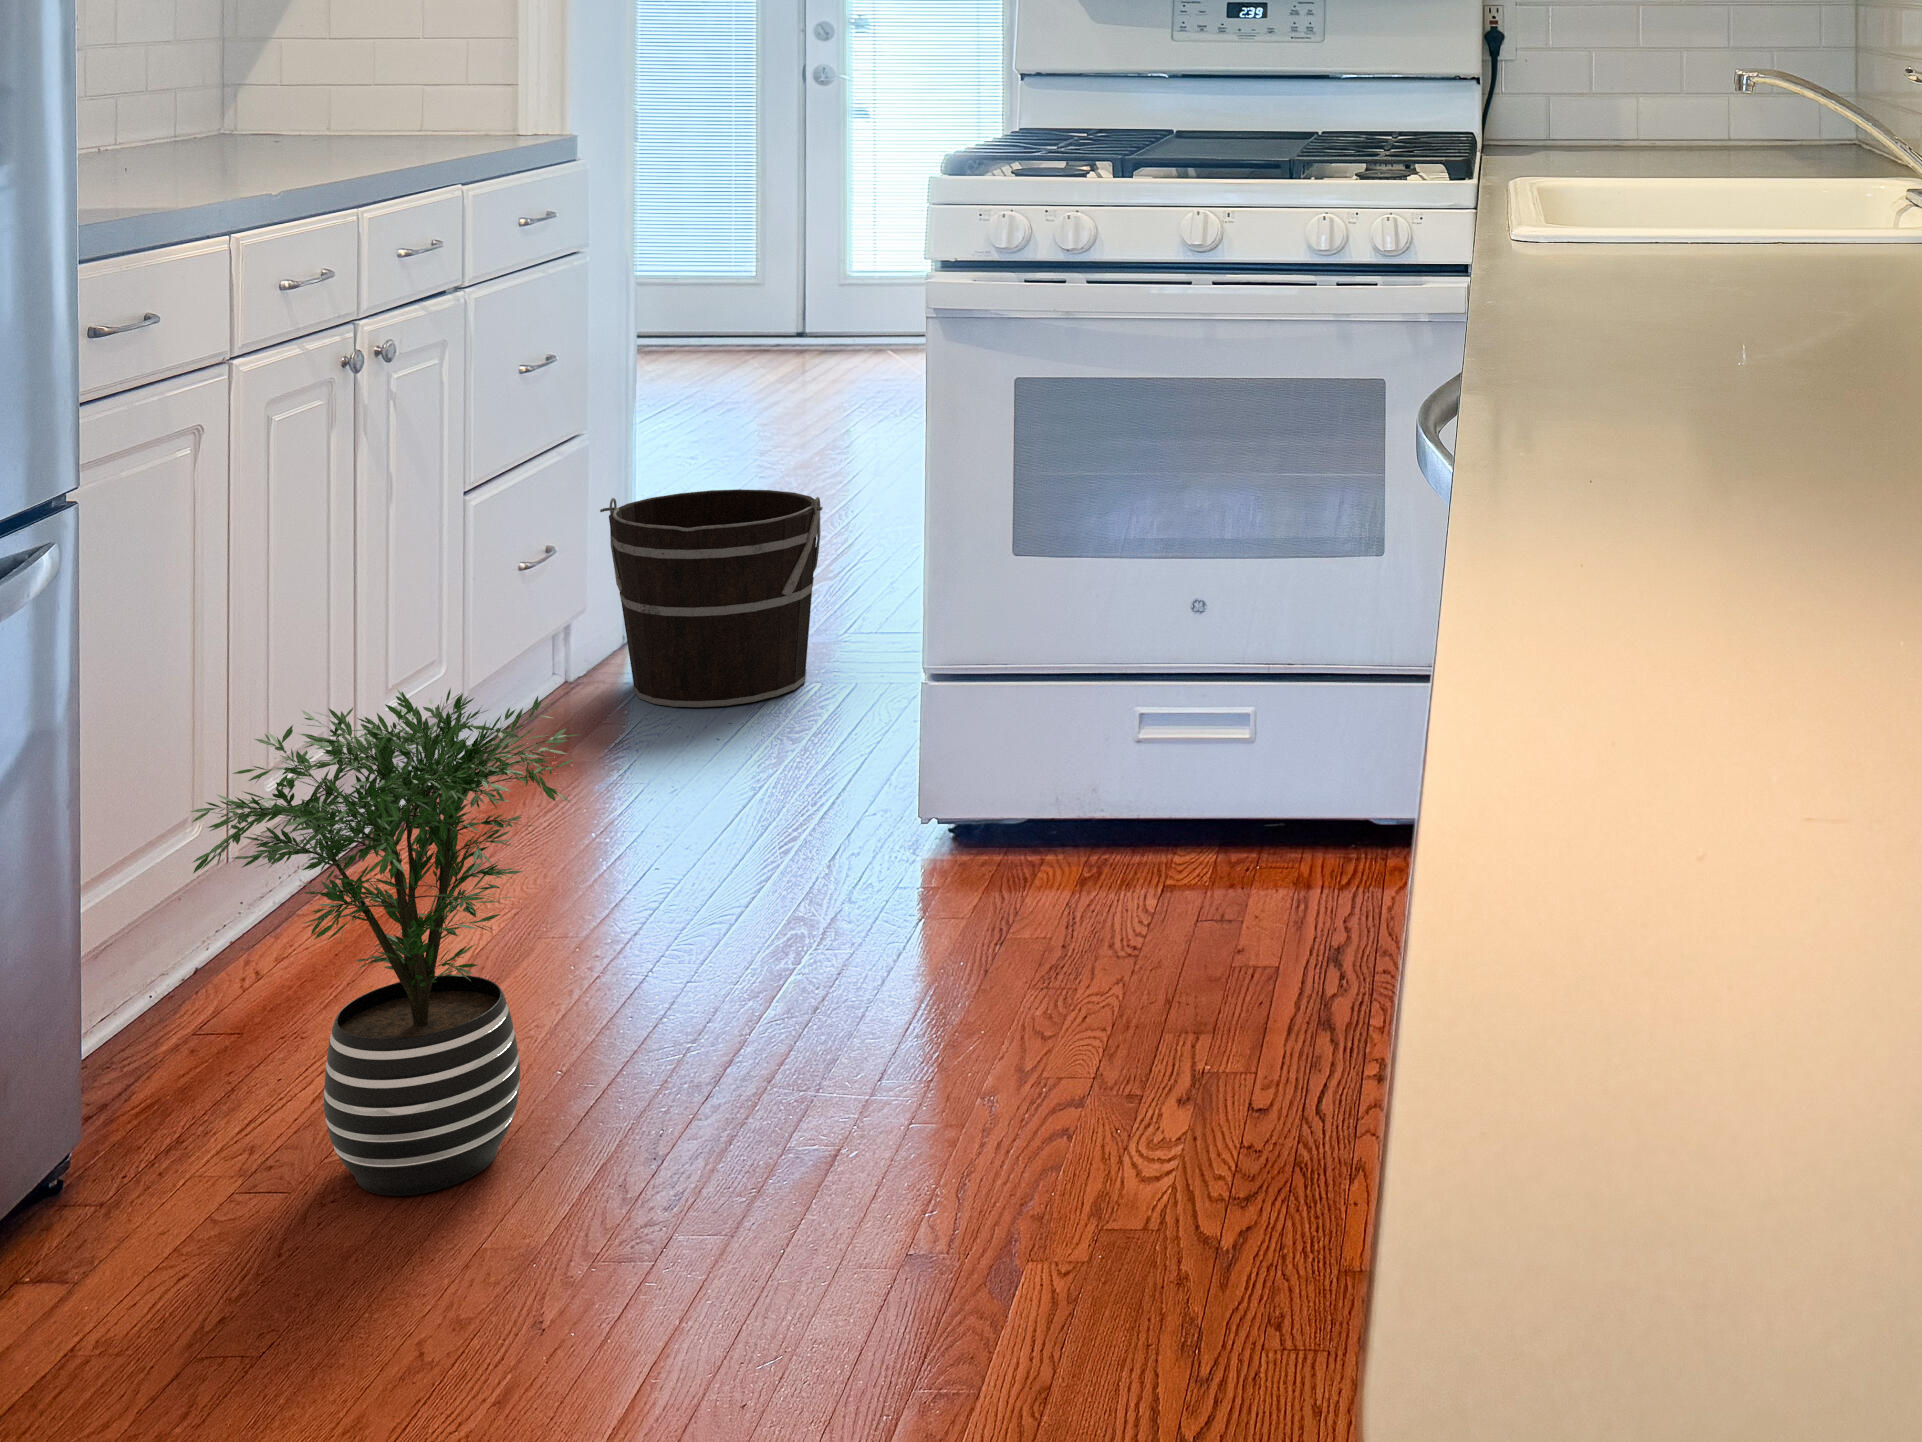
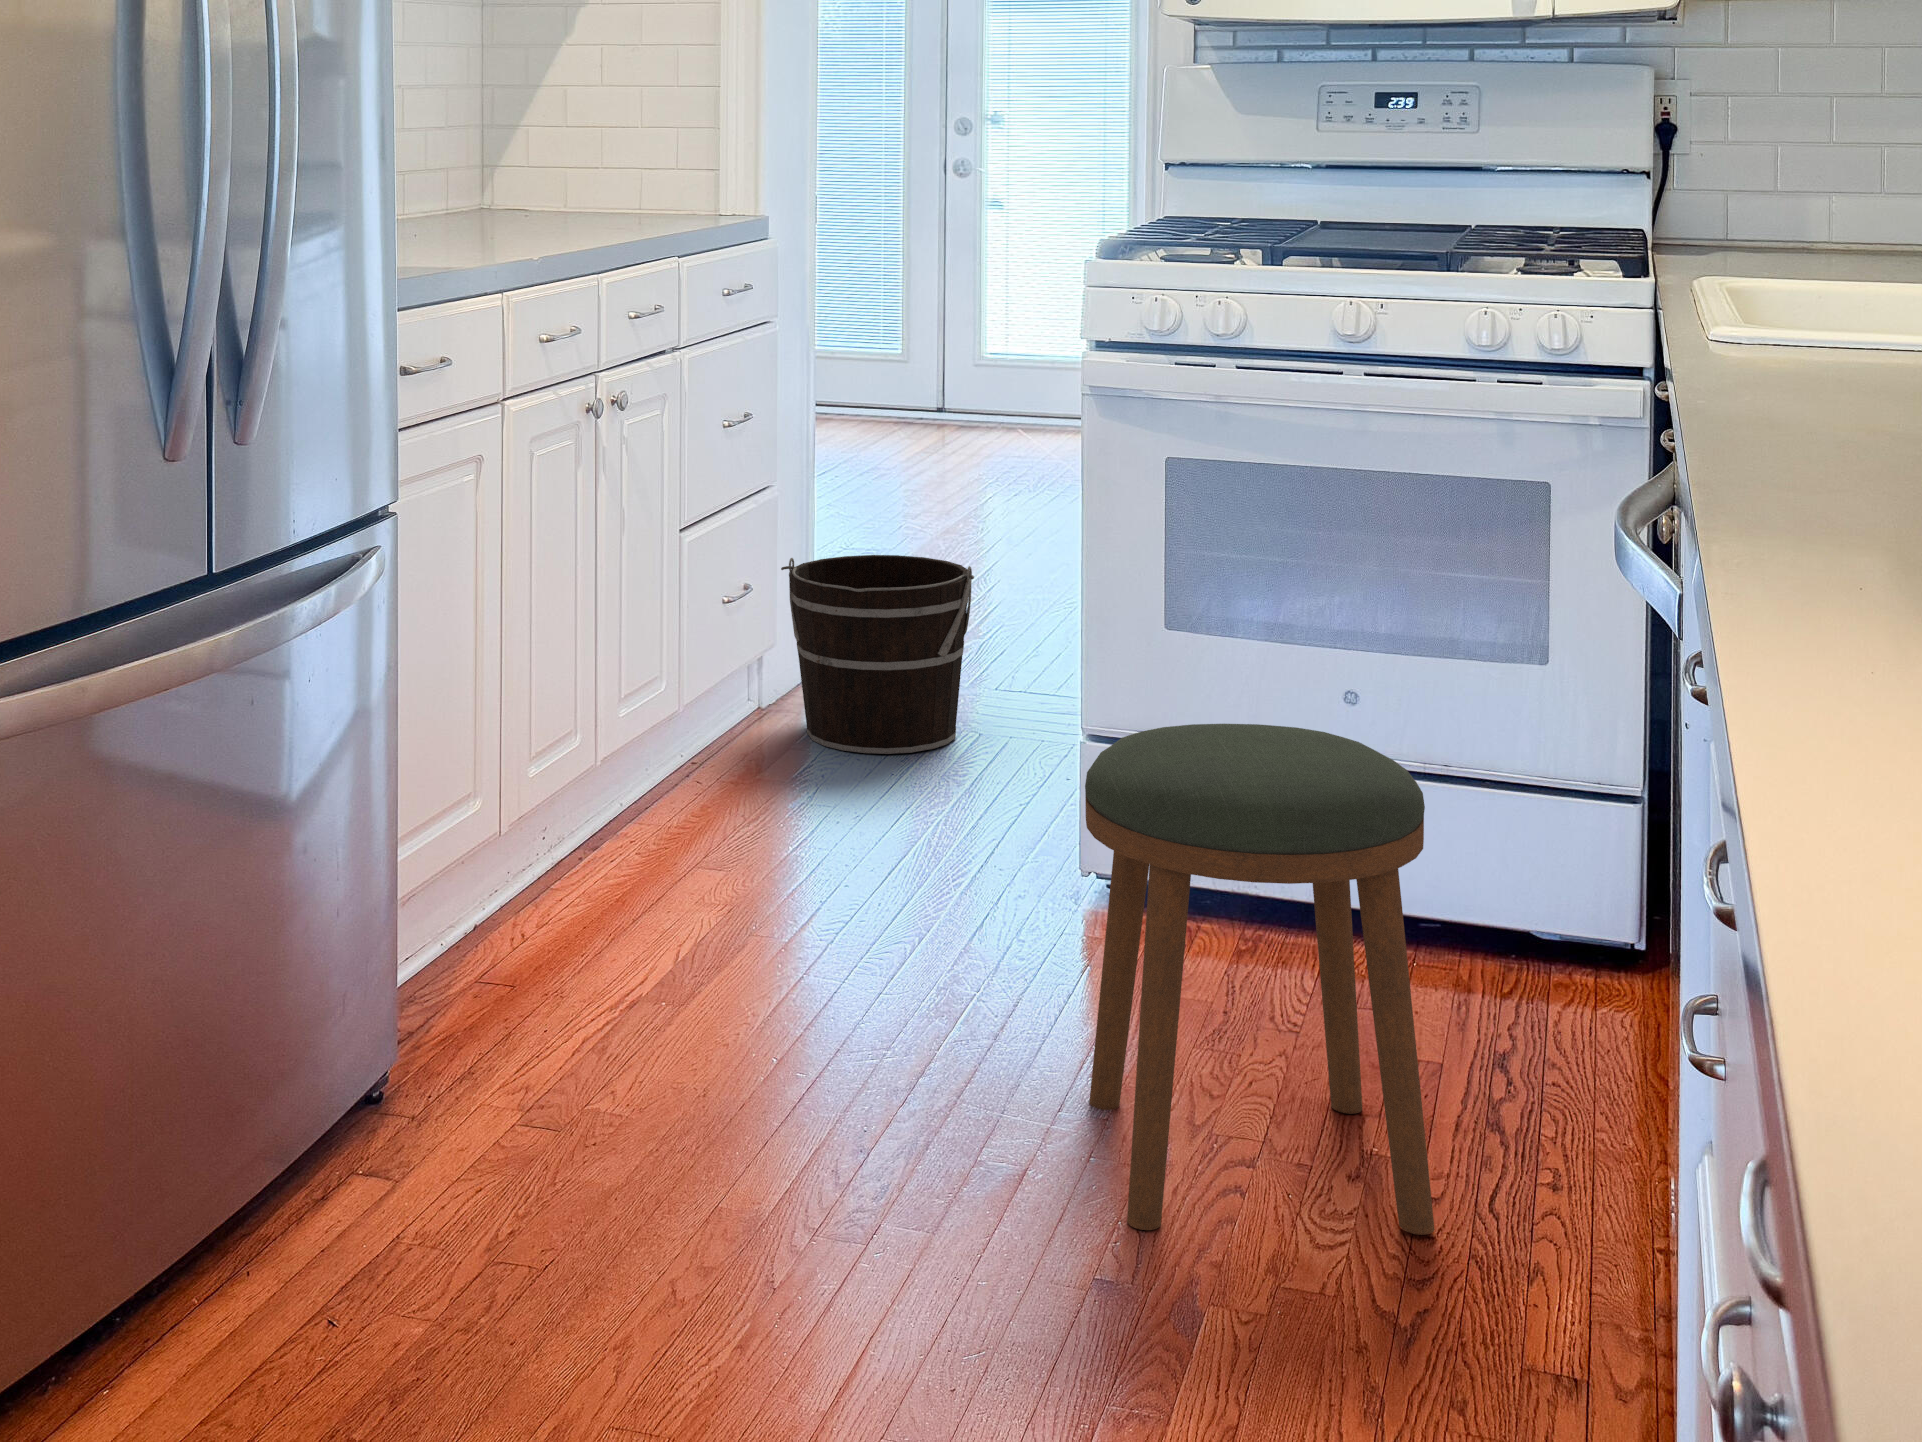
stool: none [900,643,1262,1199] -> present [1085,724,1435,1235]
potted plant: present [191,688,579,1196] -> none [527,714,820,1142]

